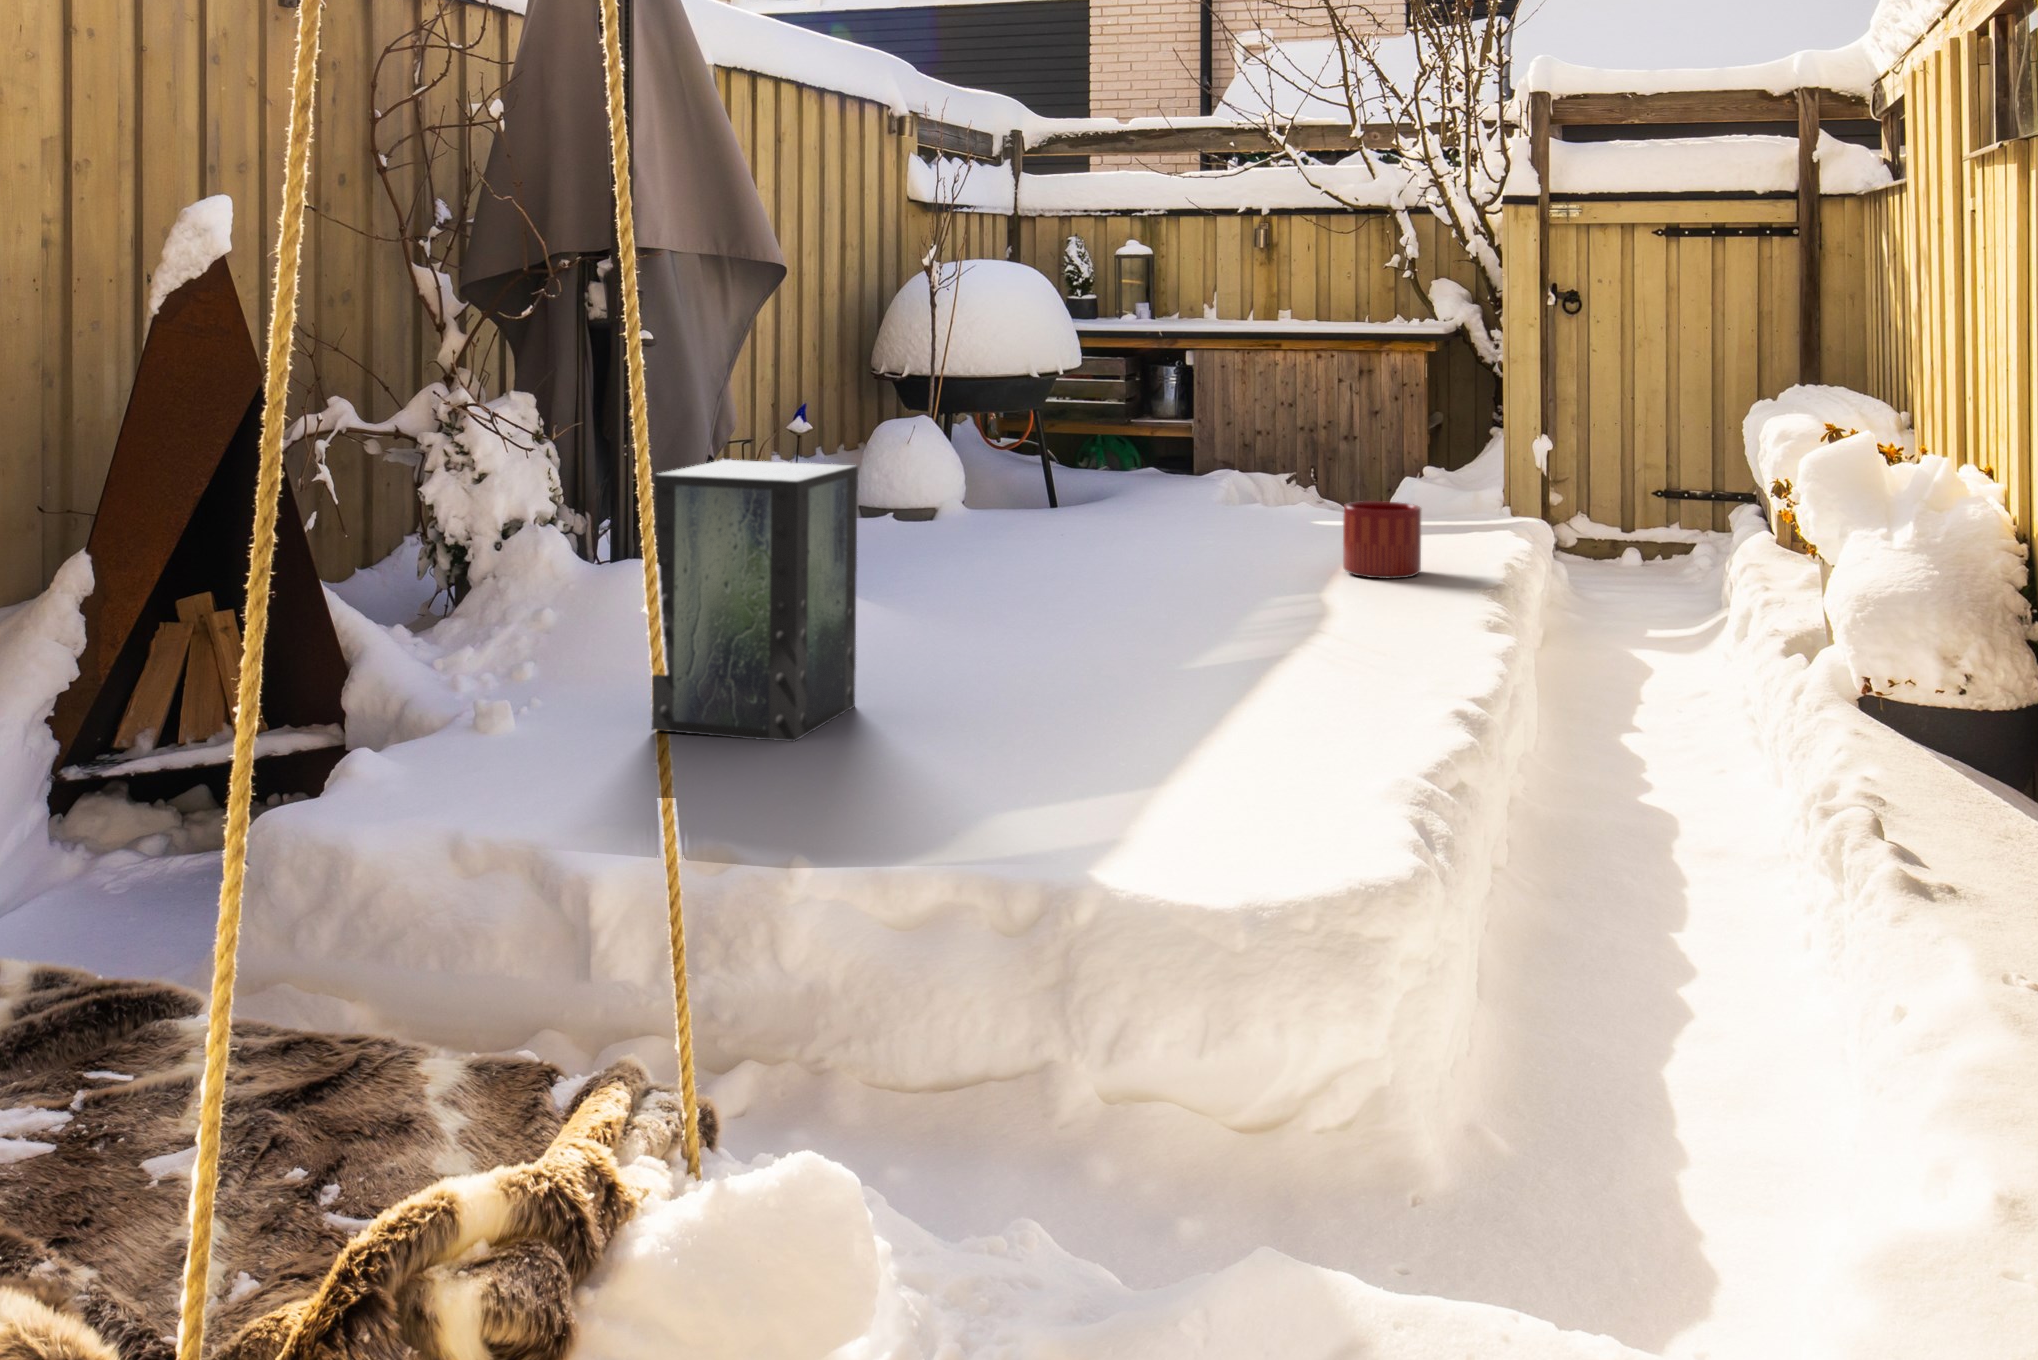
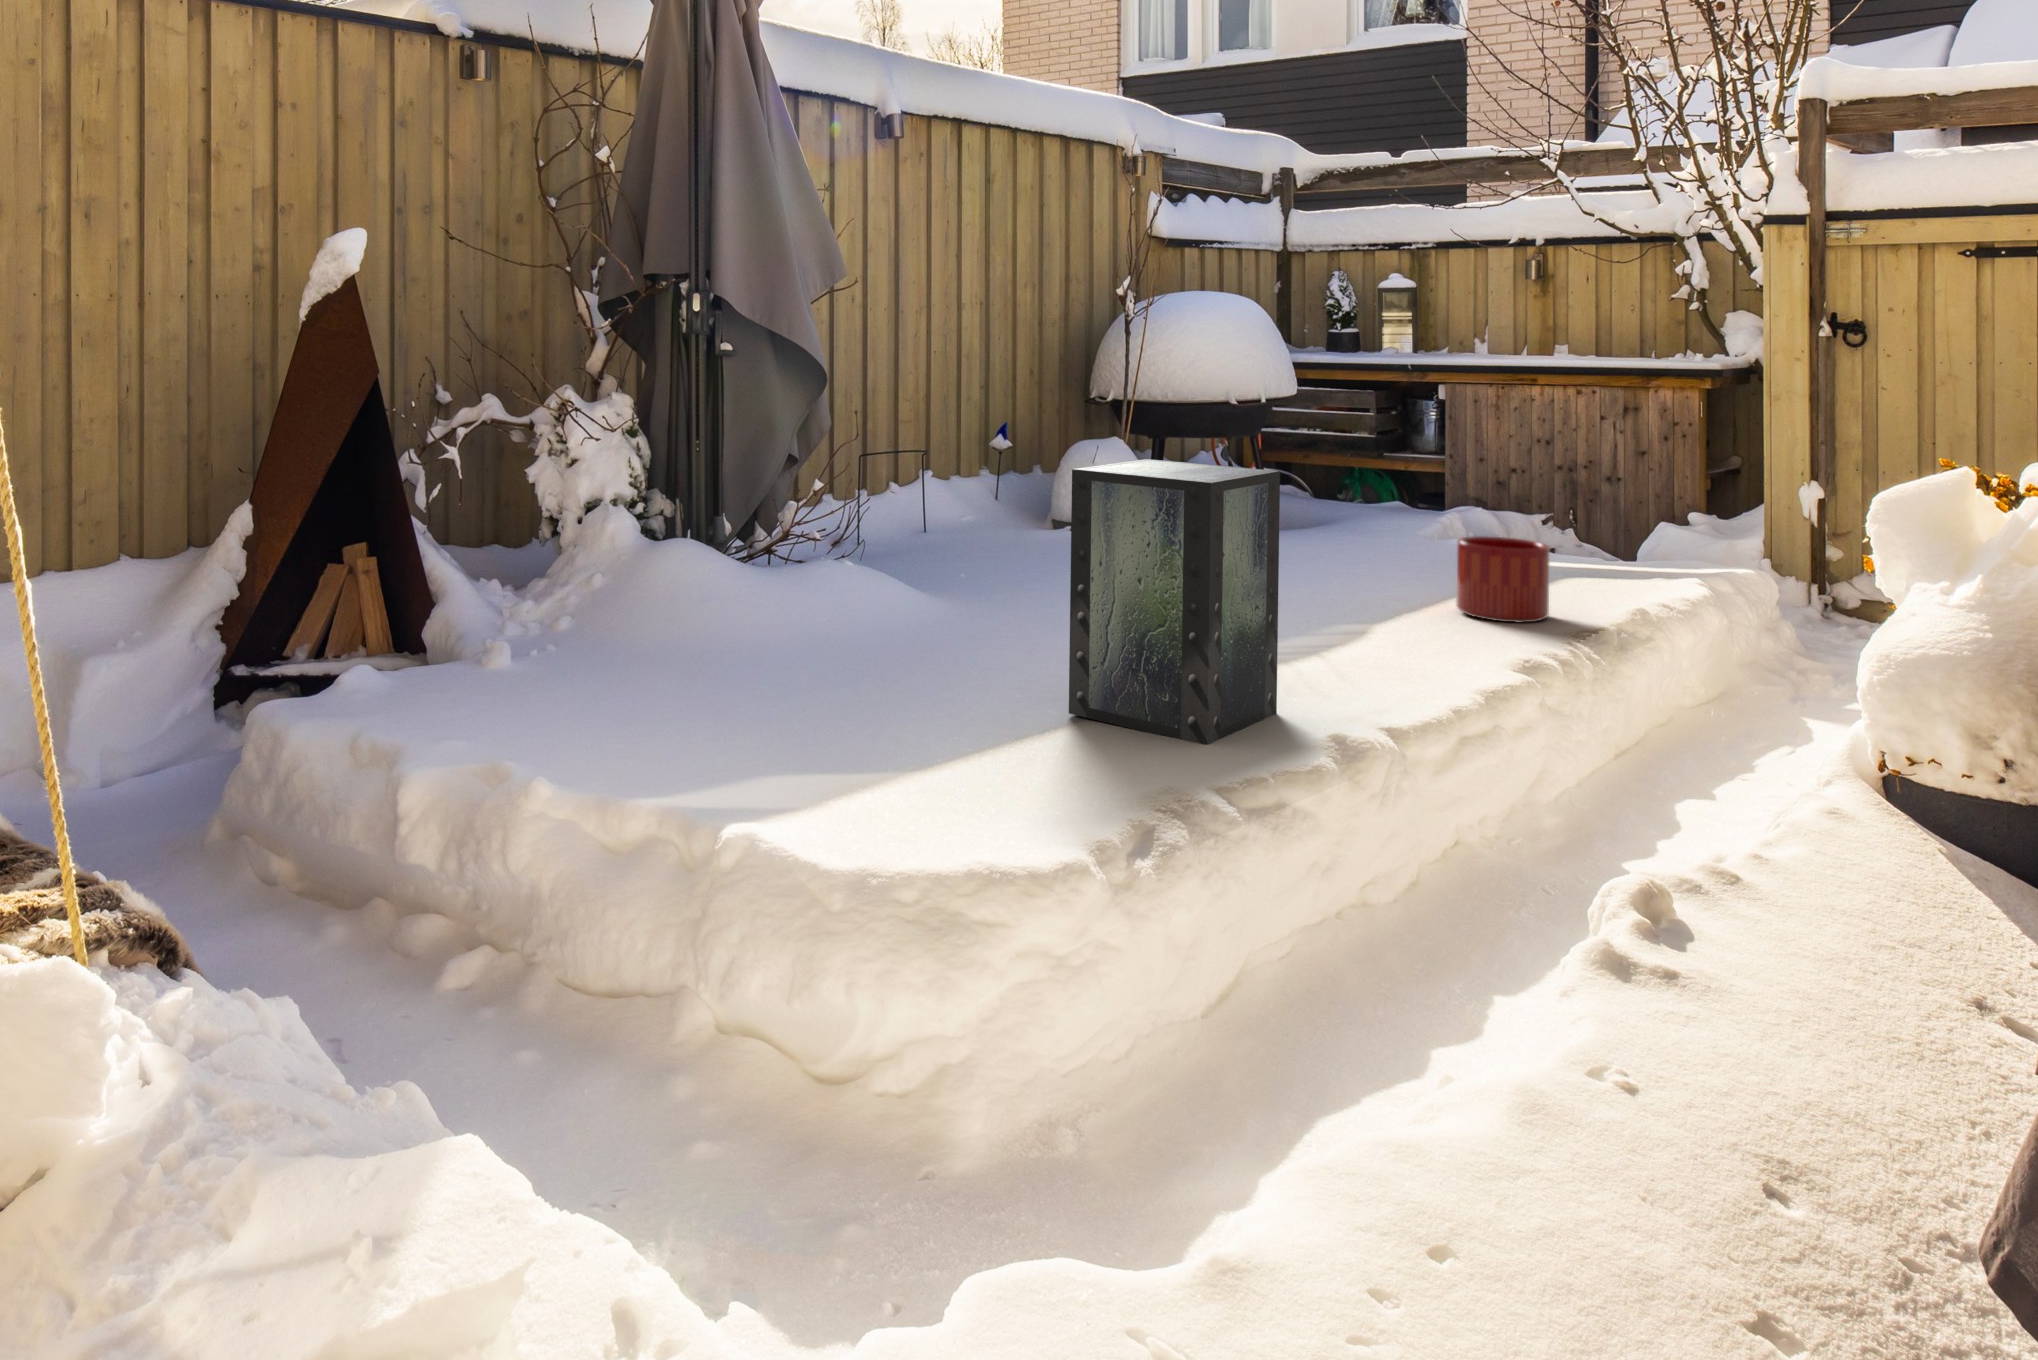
storage box: present [652,460,858,741] -> present [1069,459,1280,745]

